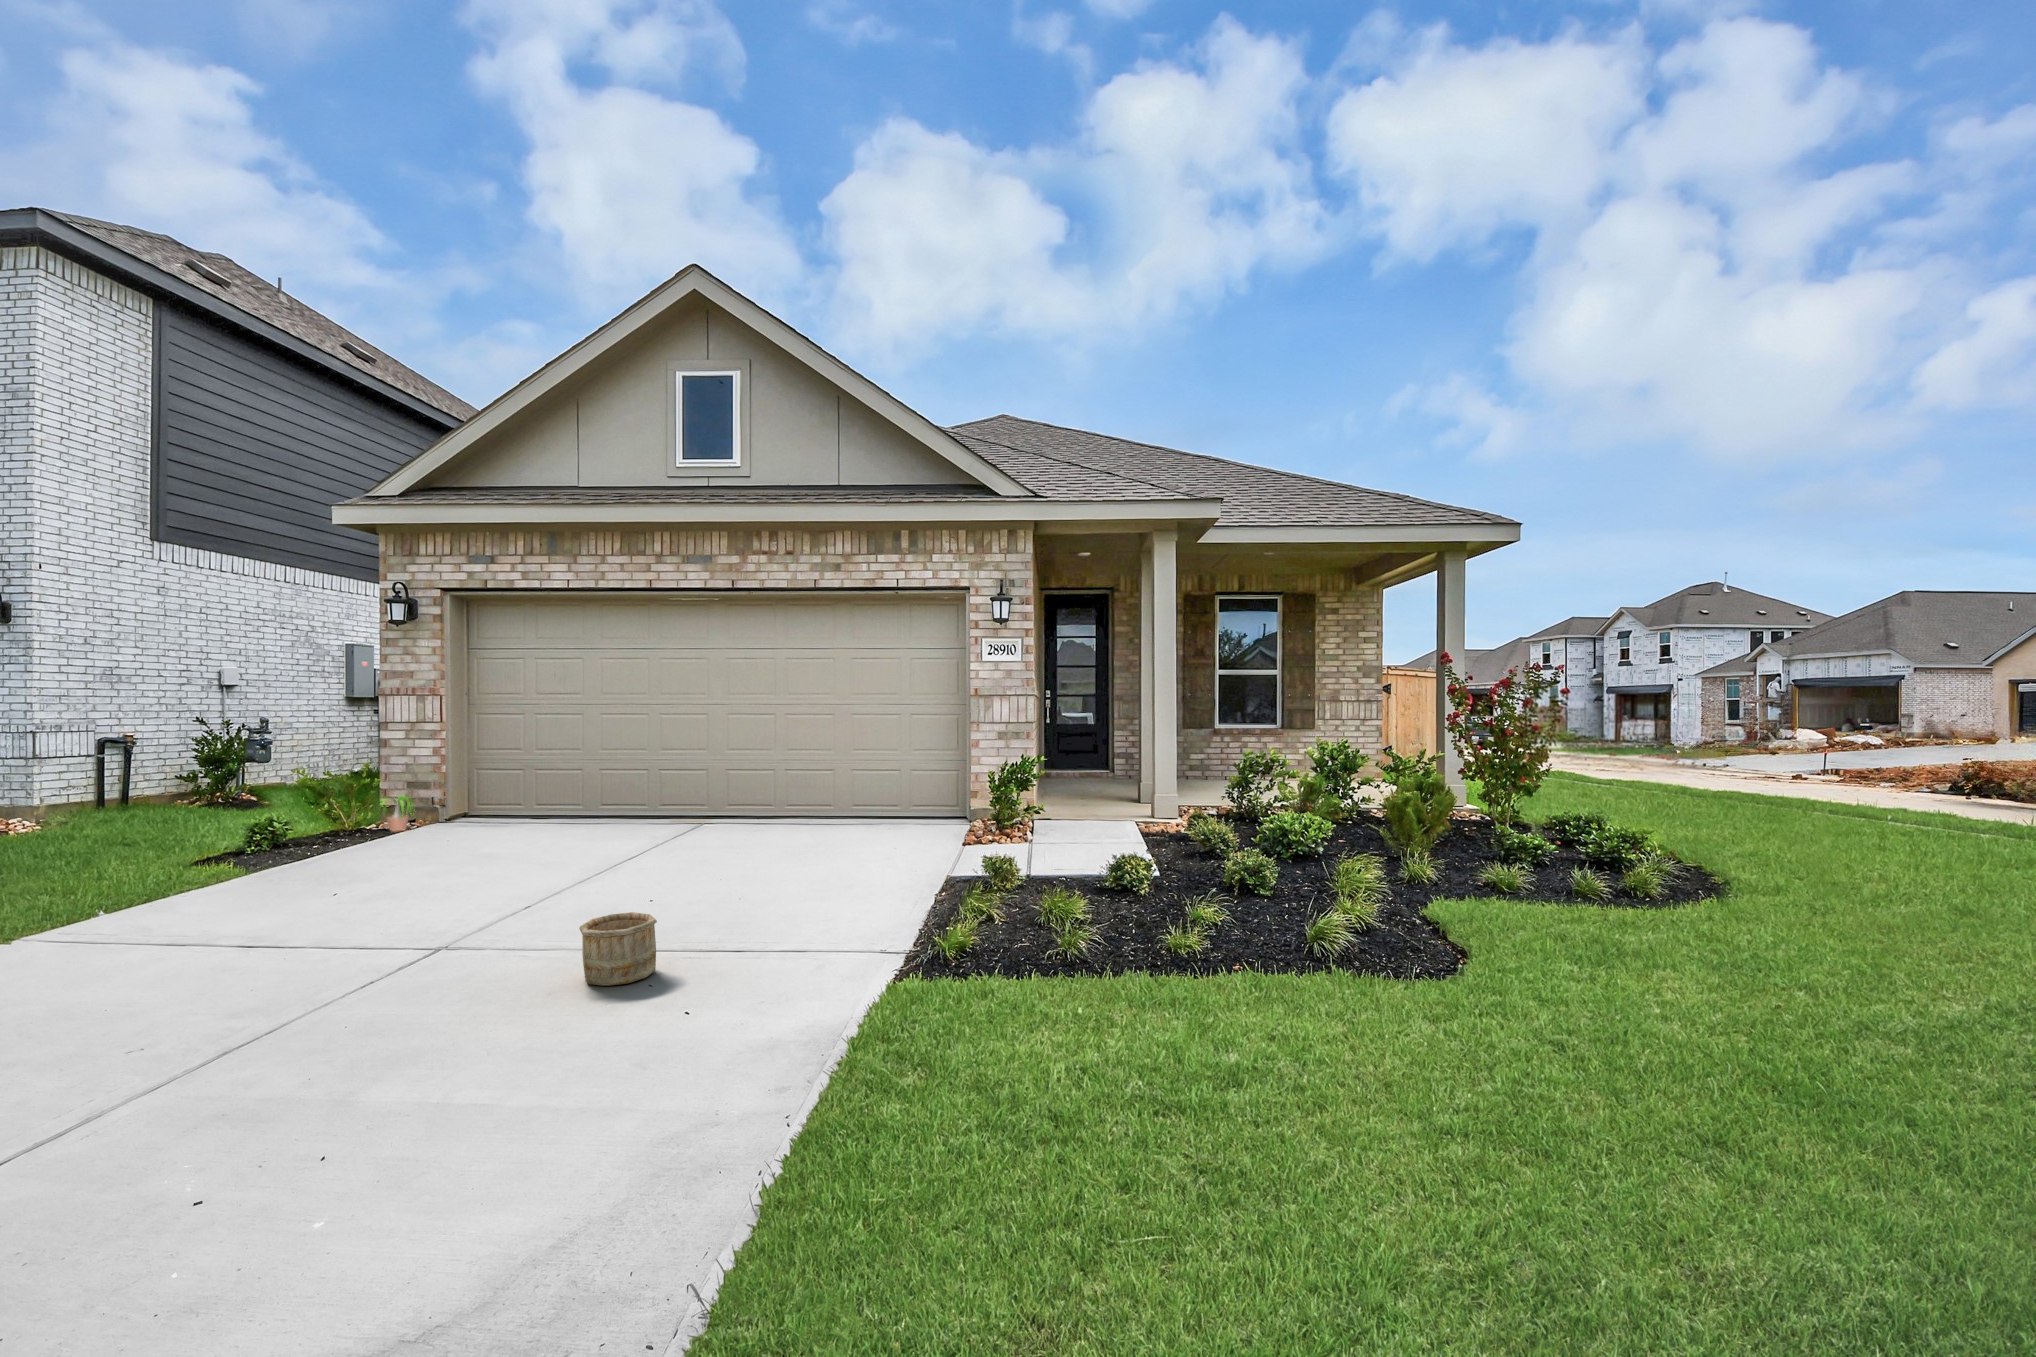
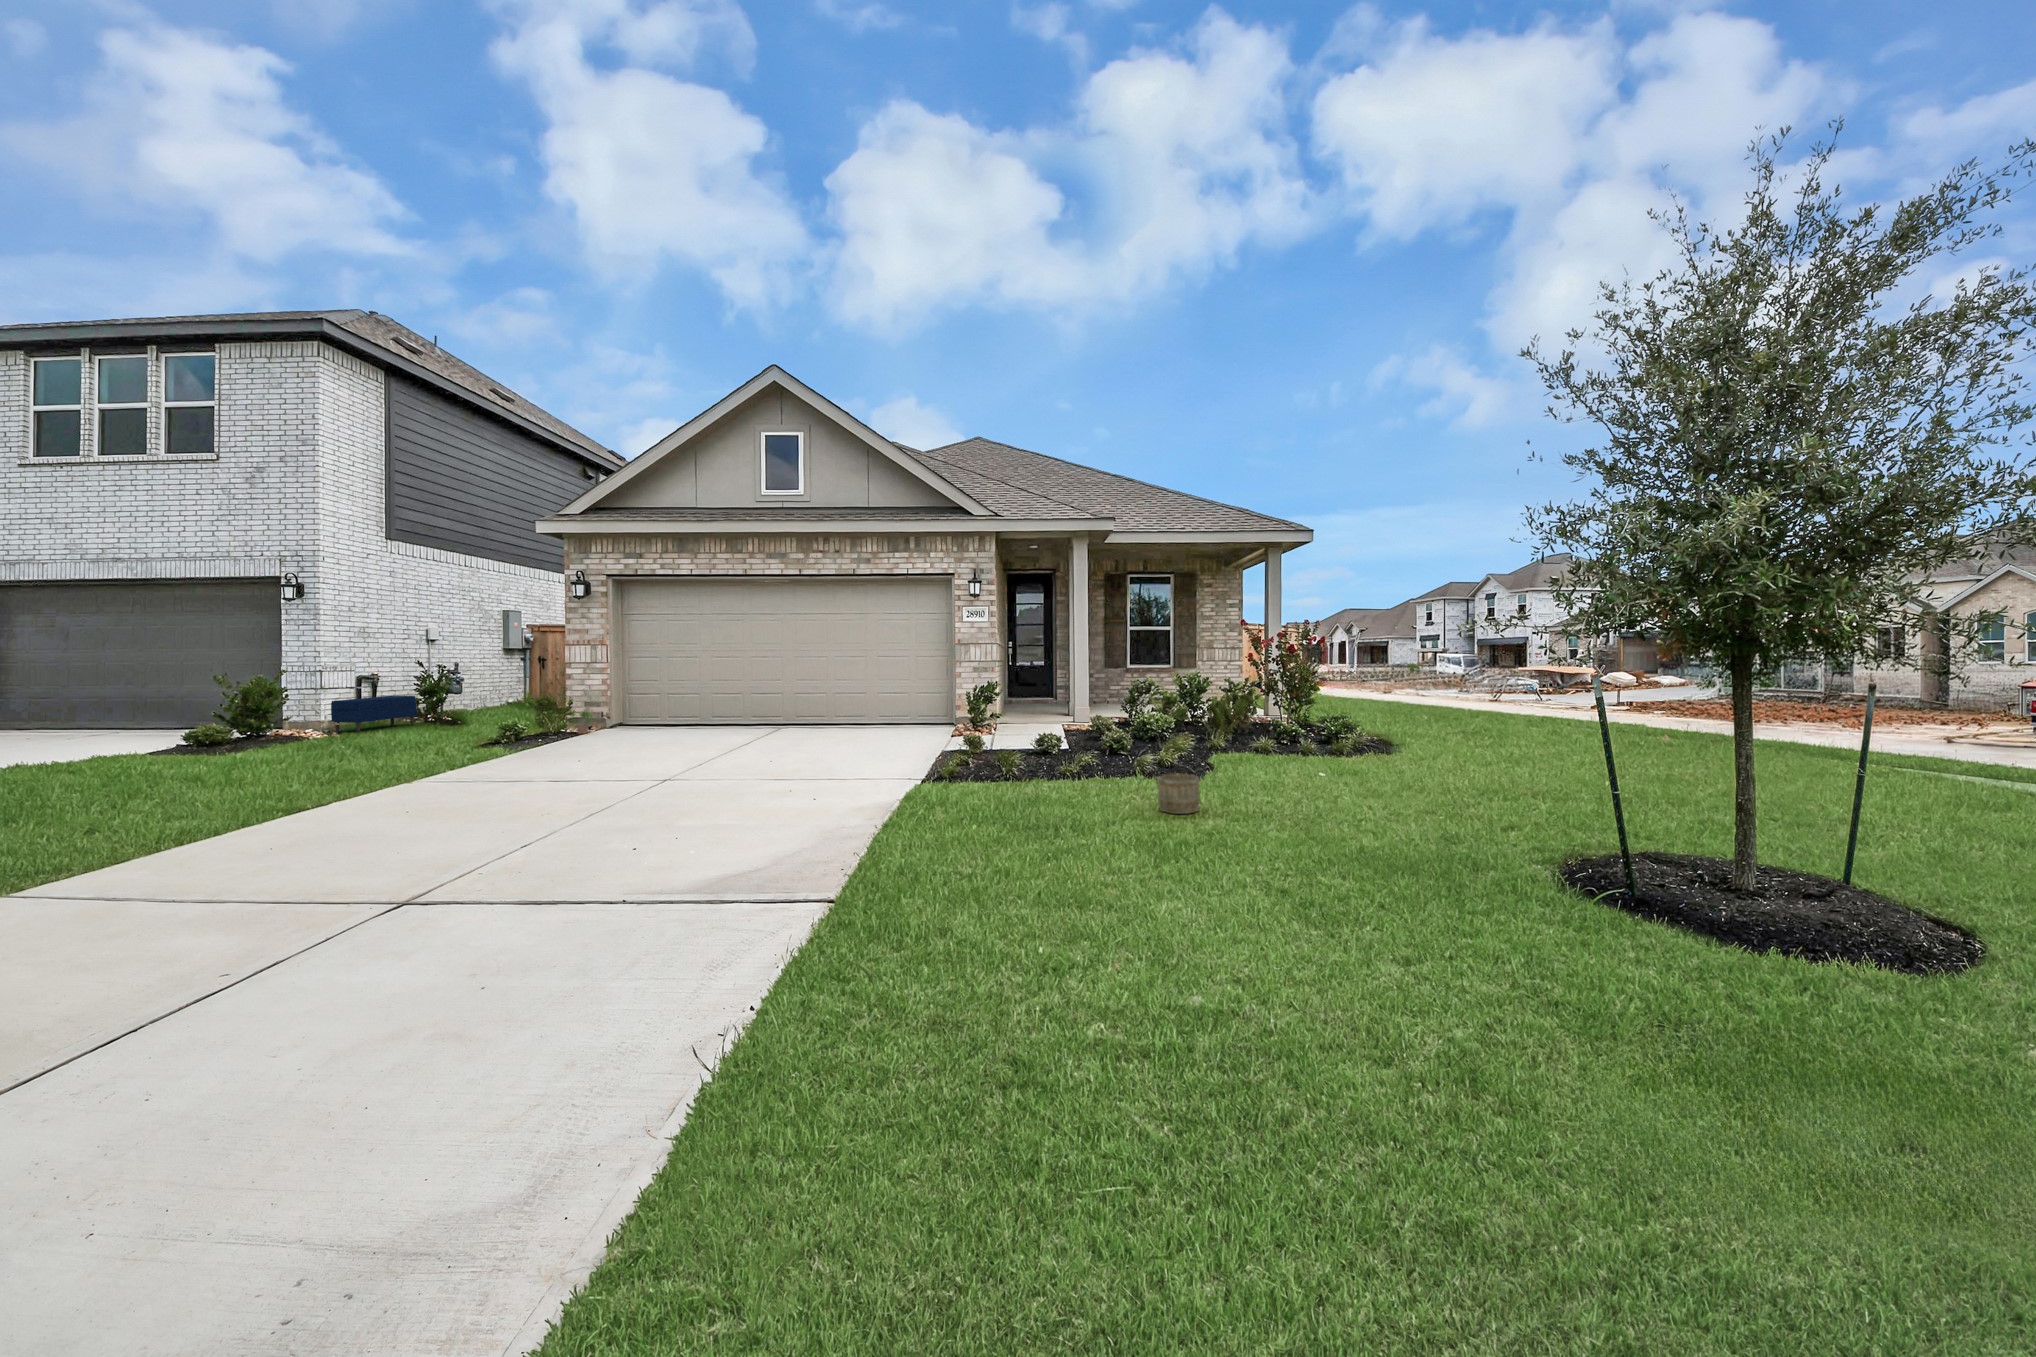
bench: none [40,766,183,824] -> present [331,696,417,732]
wooden bucket: present [579,912,657,986] -> present [1157,774,1200,814]

